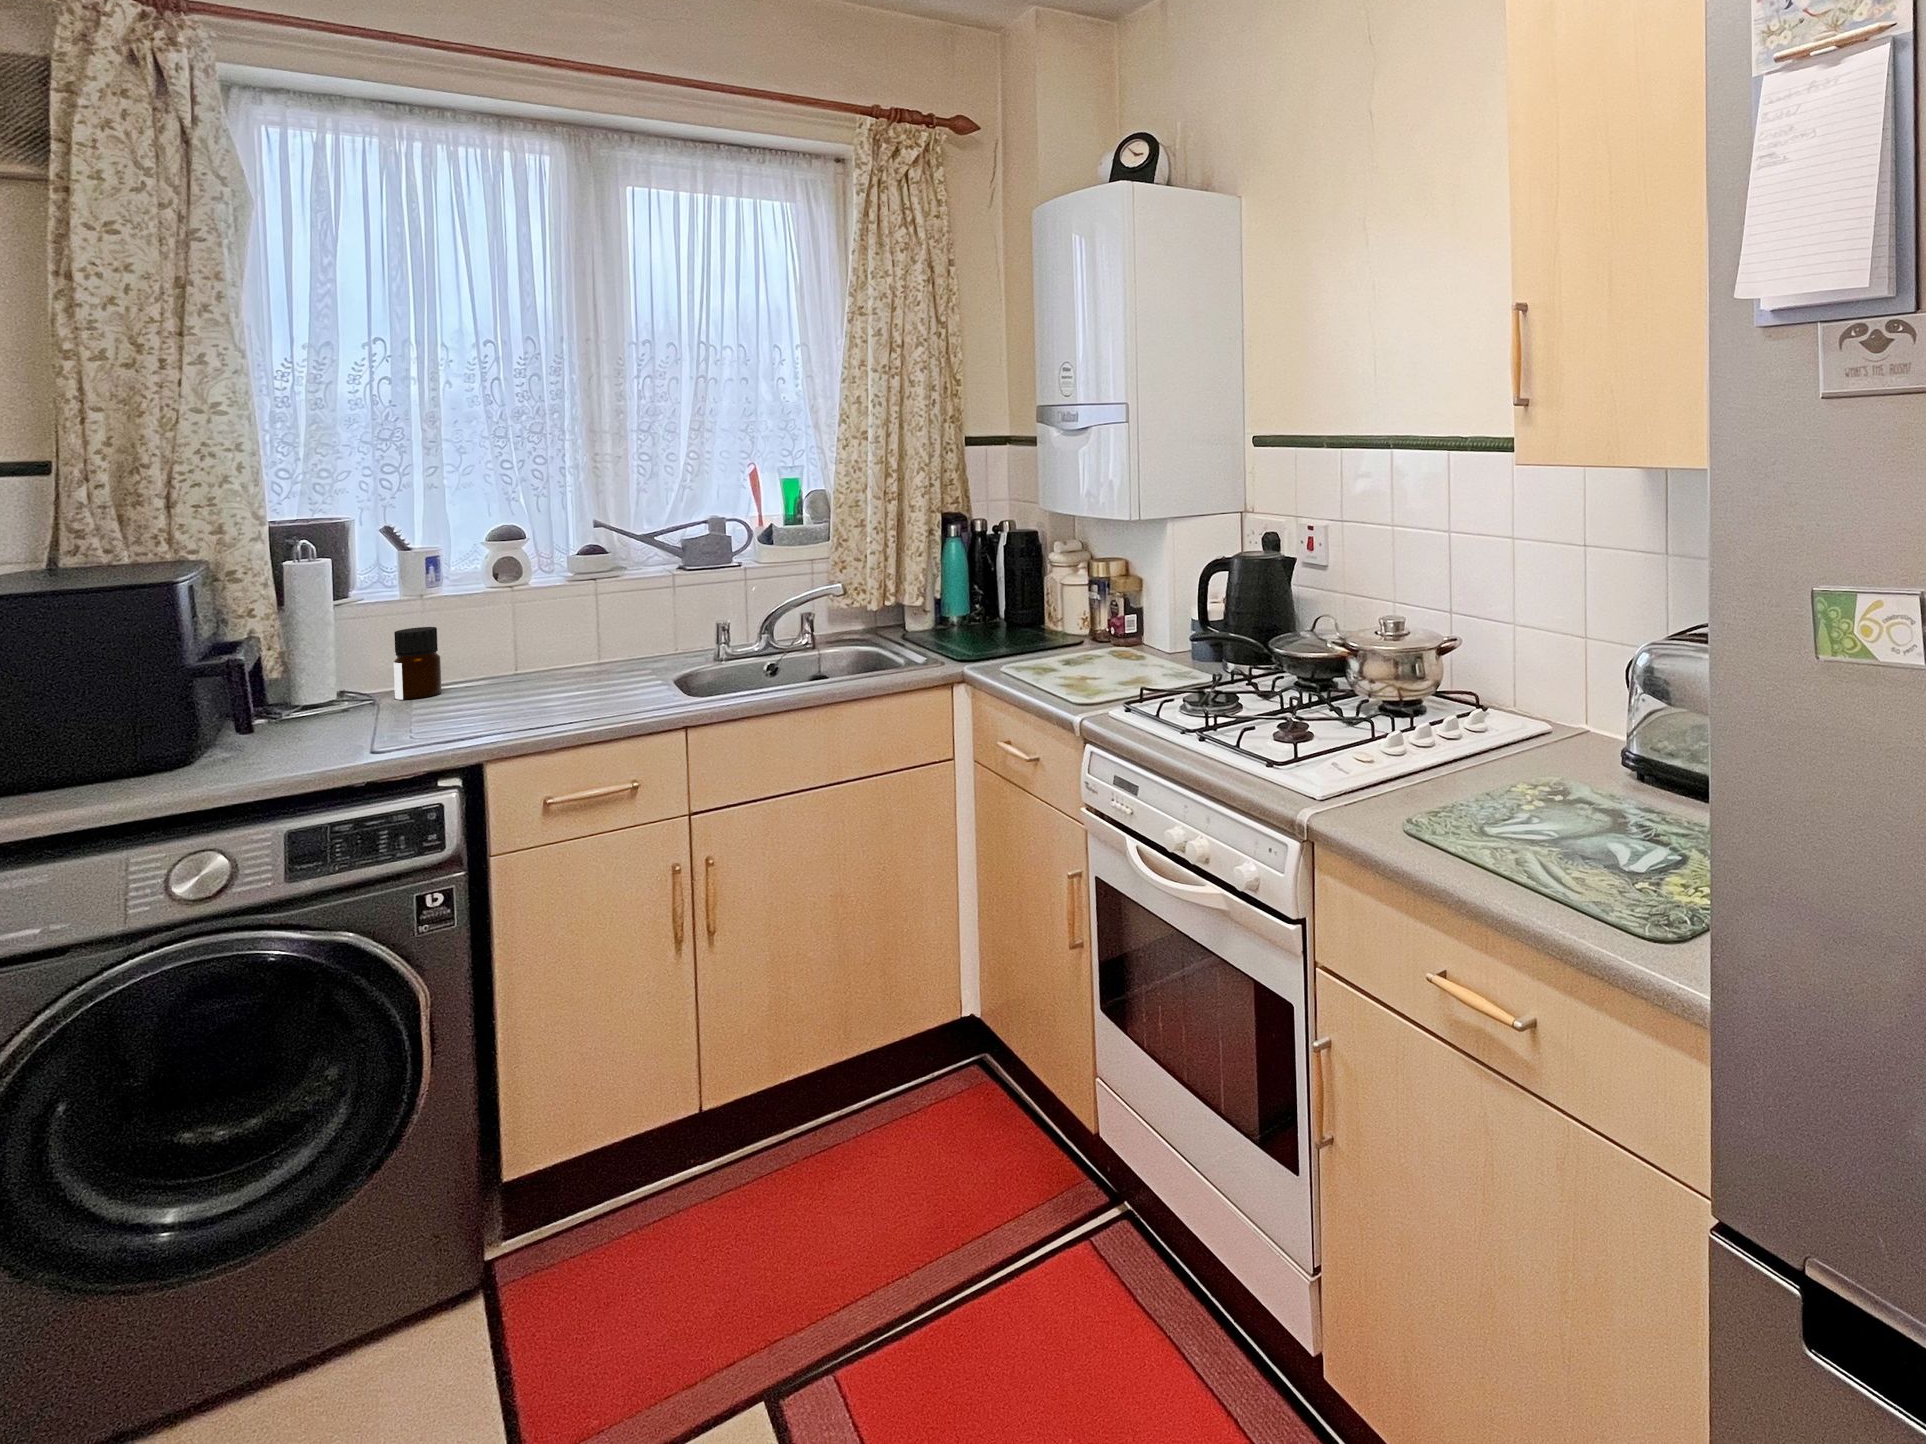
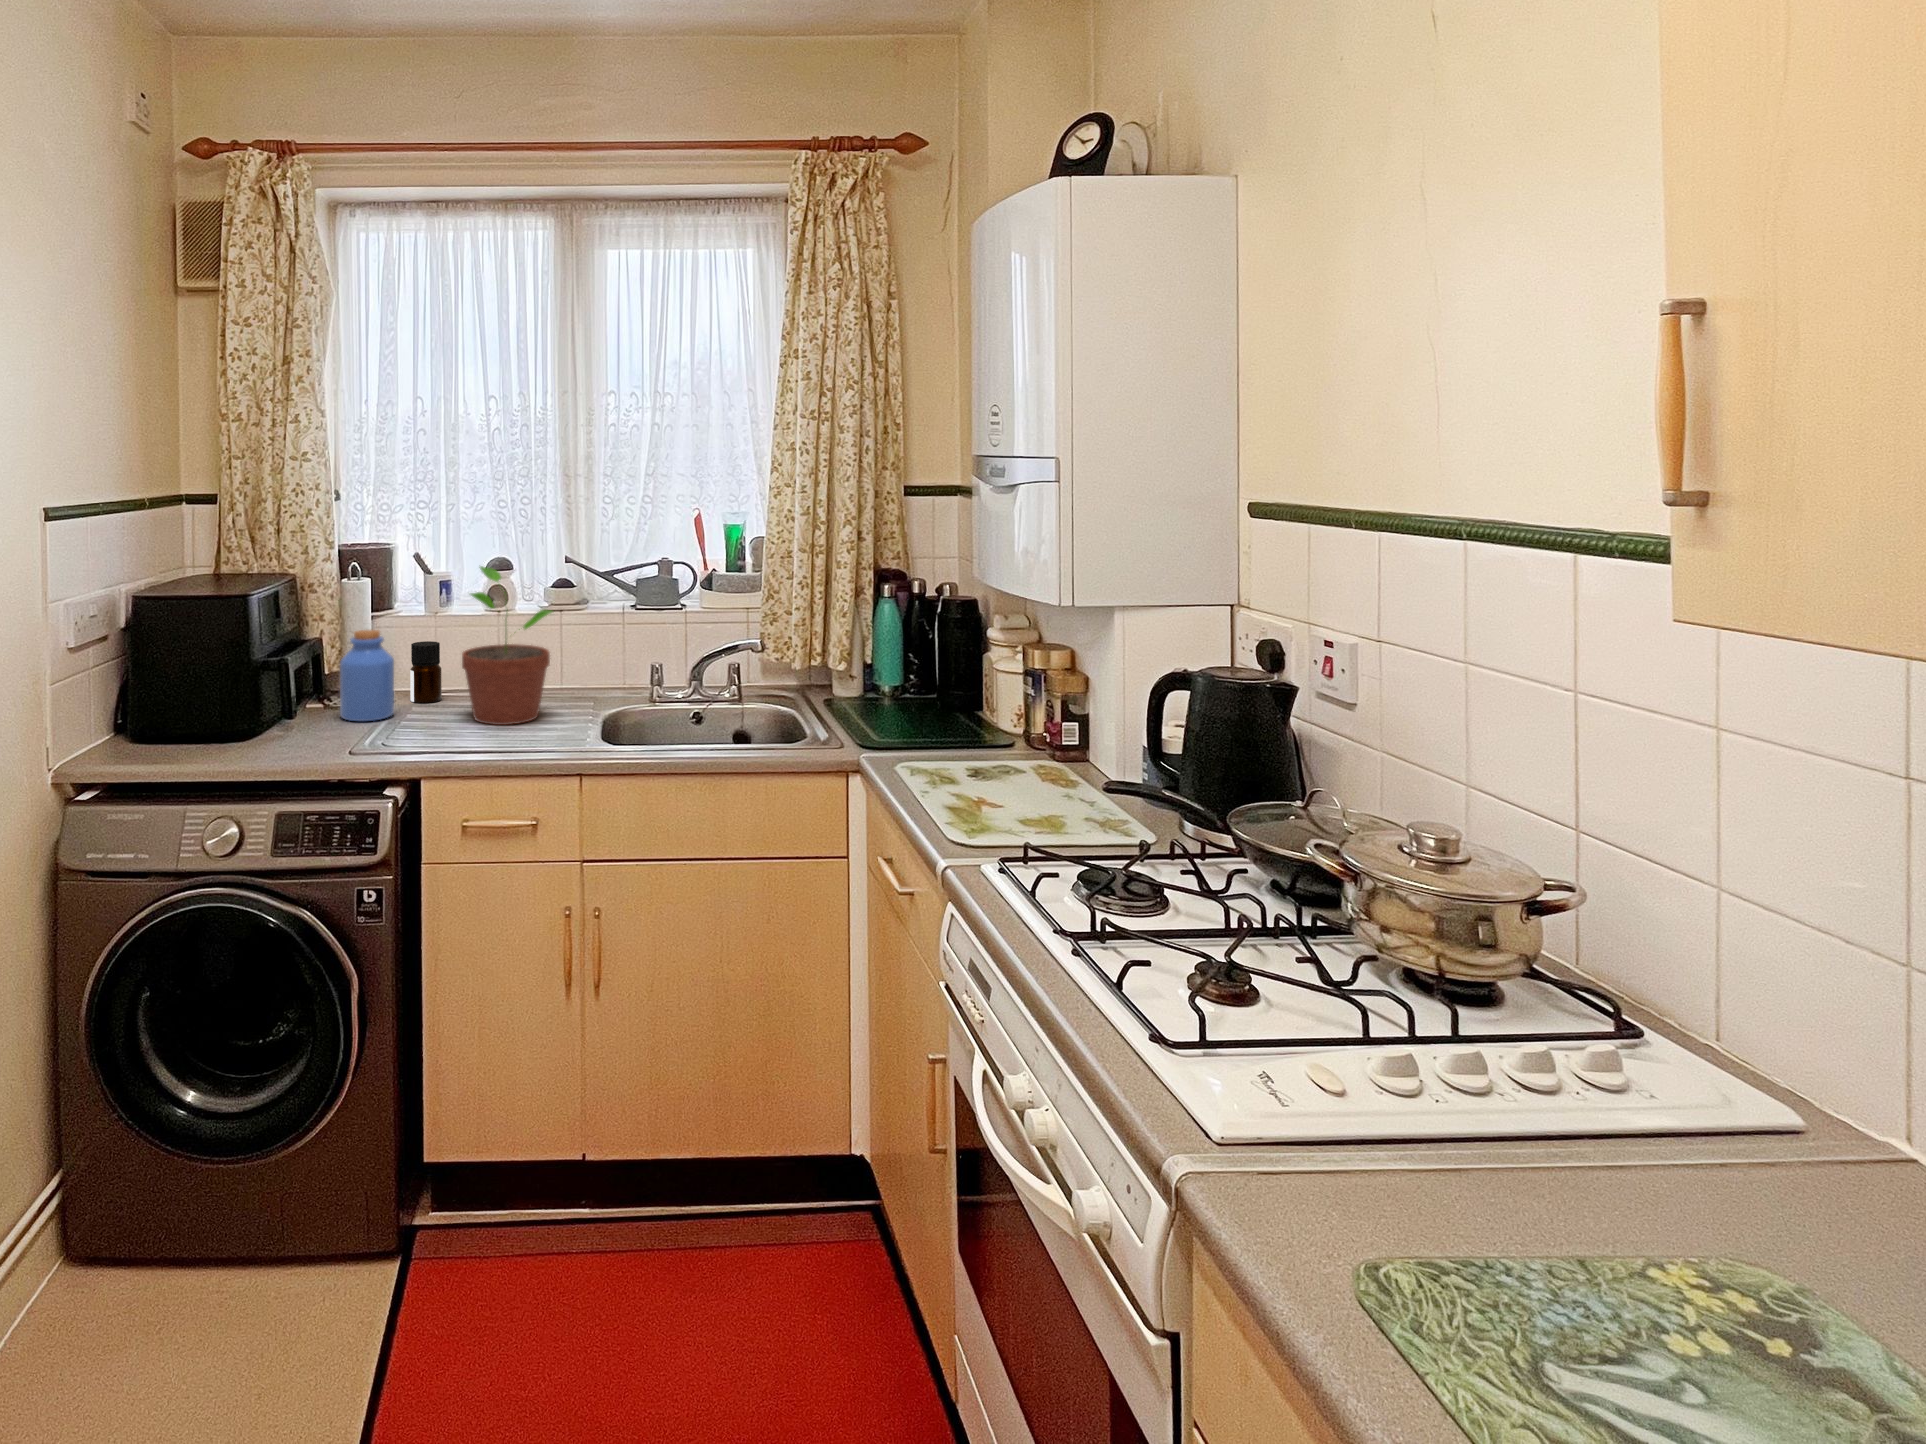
potted plant: none [487,531,616,703] -> present [462,566,552,725]
jar: none [300,616,388,727] -> present [340,630,395,721]

